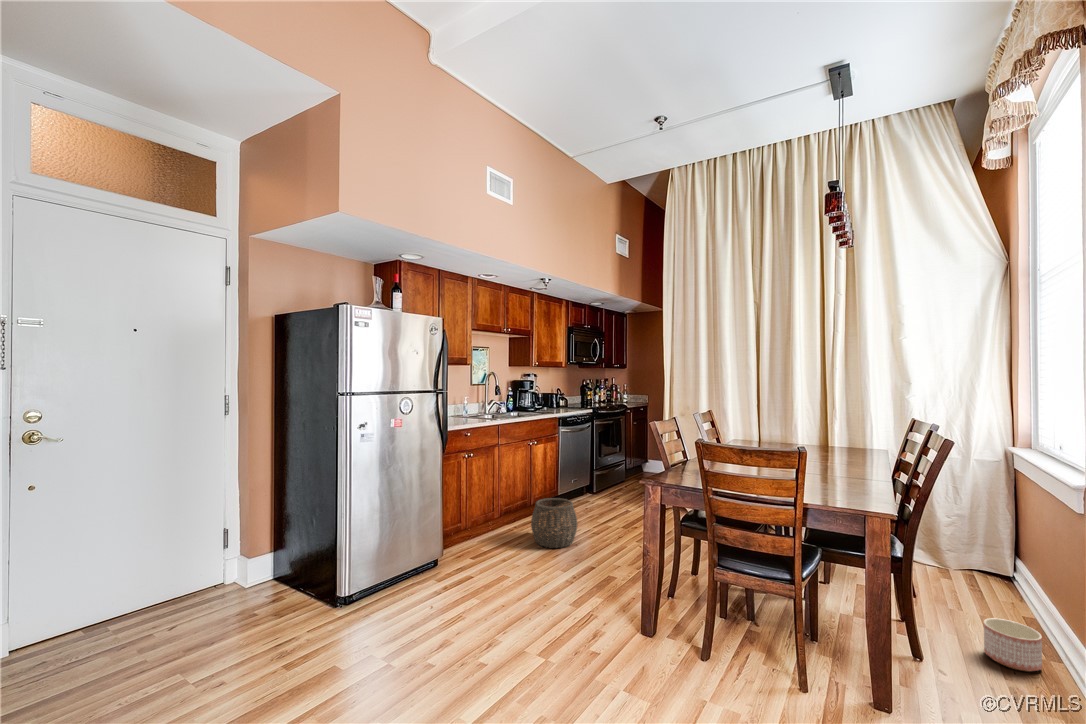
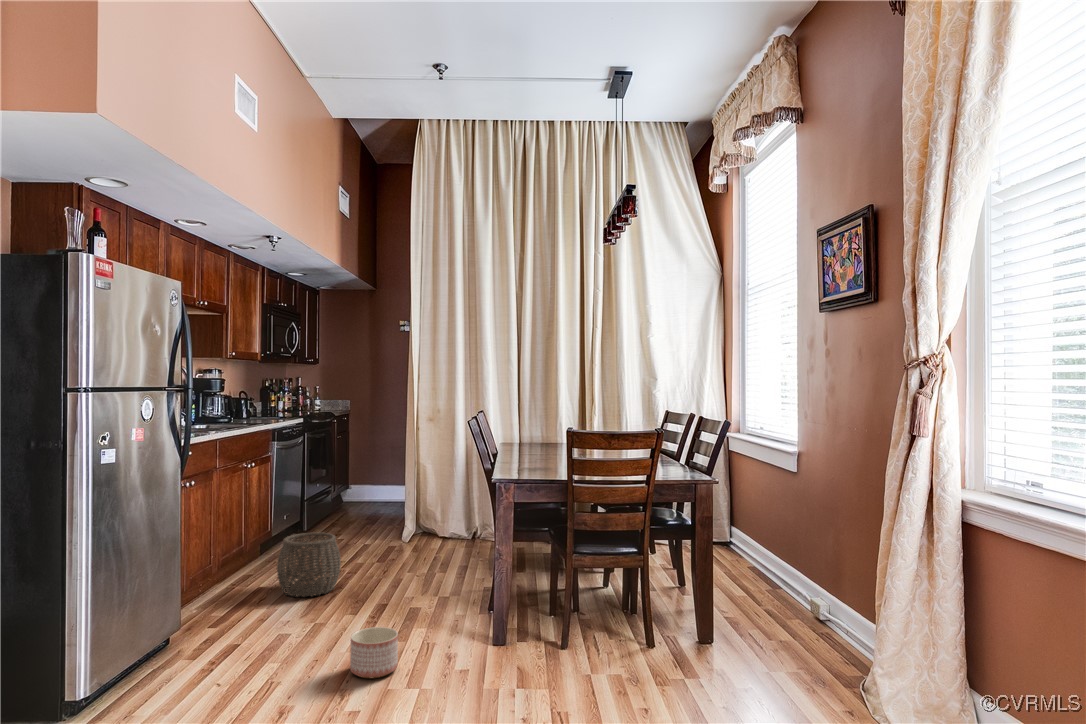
planter: present [984,618,1042,672] -> present [350,627,398,678]

